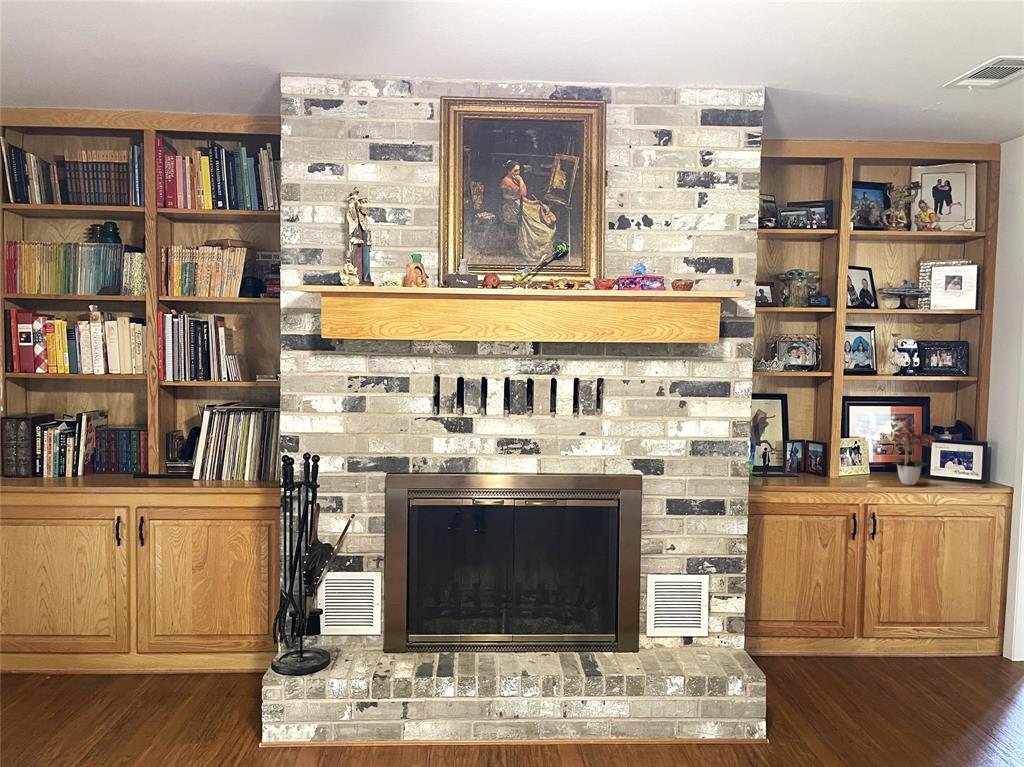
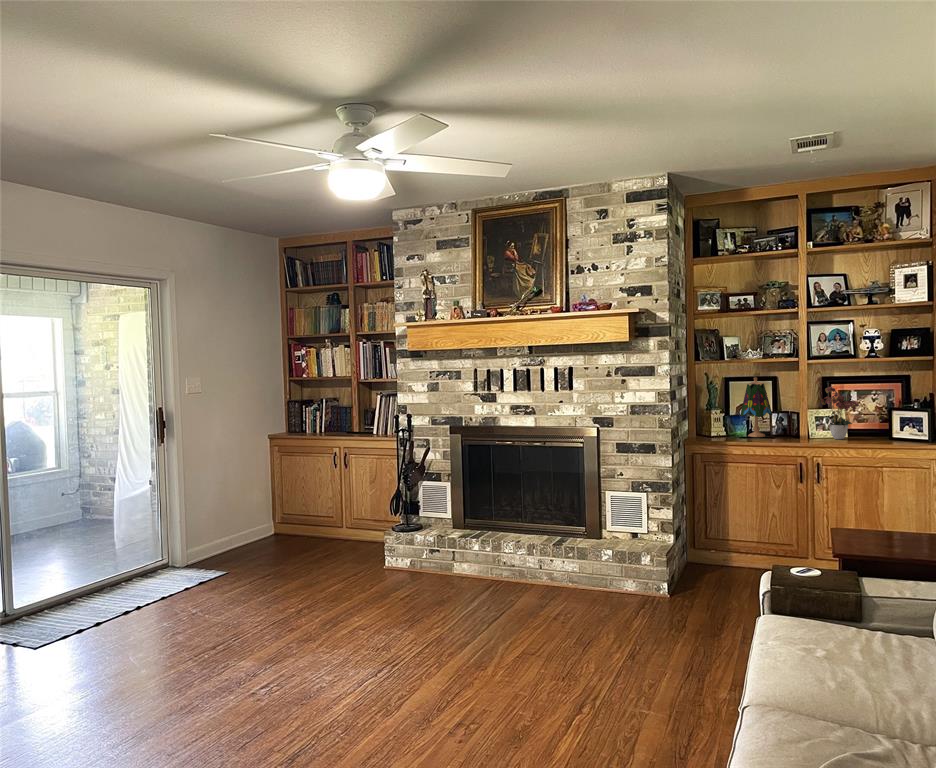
table lamp: none [787,399,824,482] -> present [740,377,772,437]

